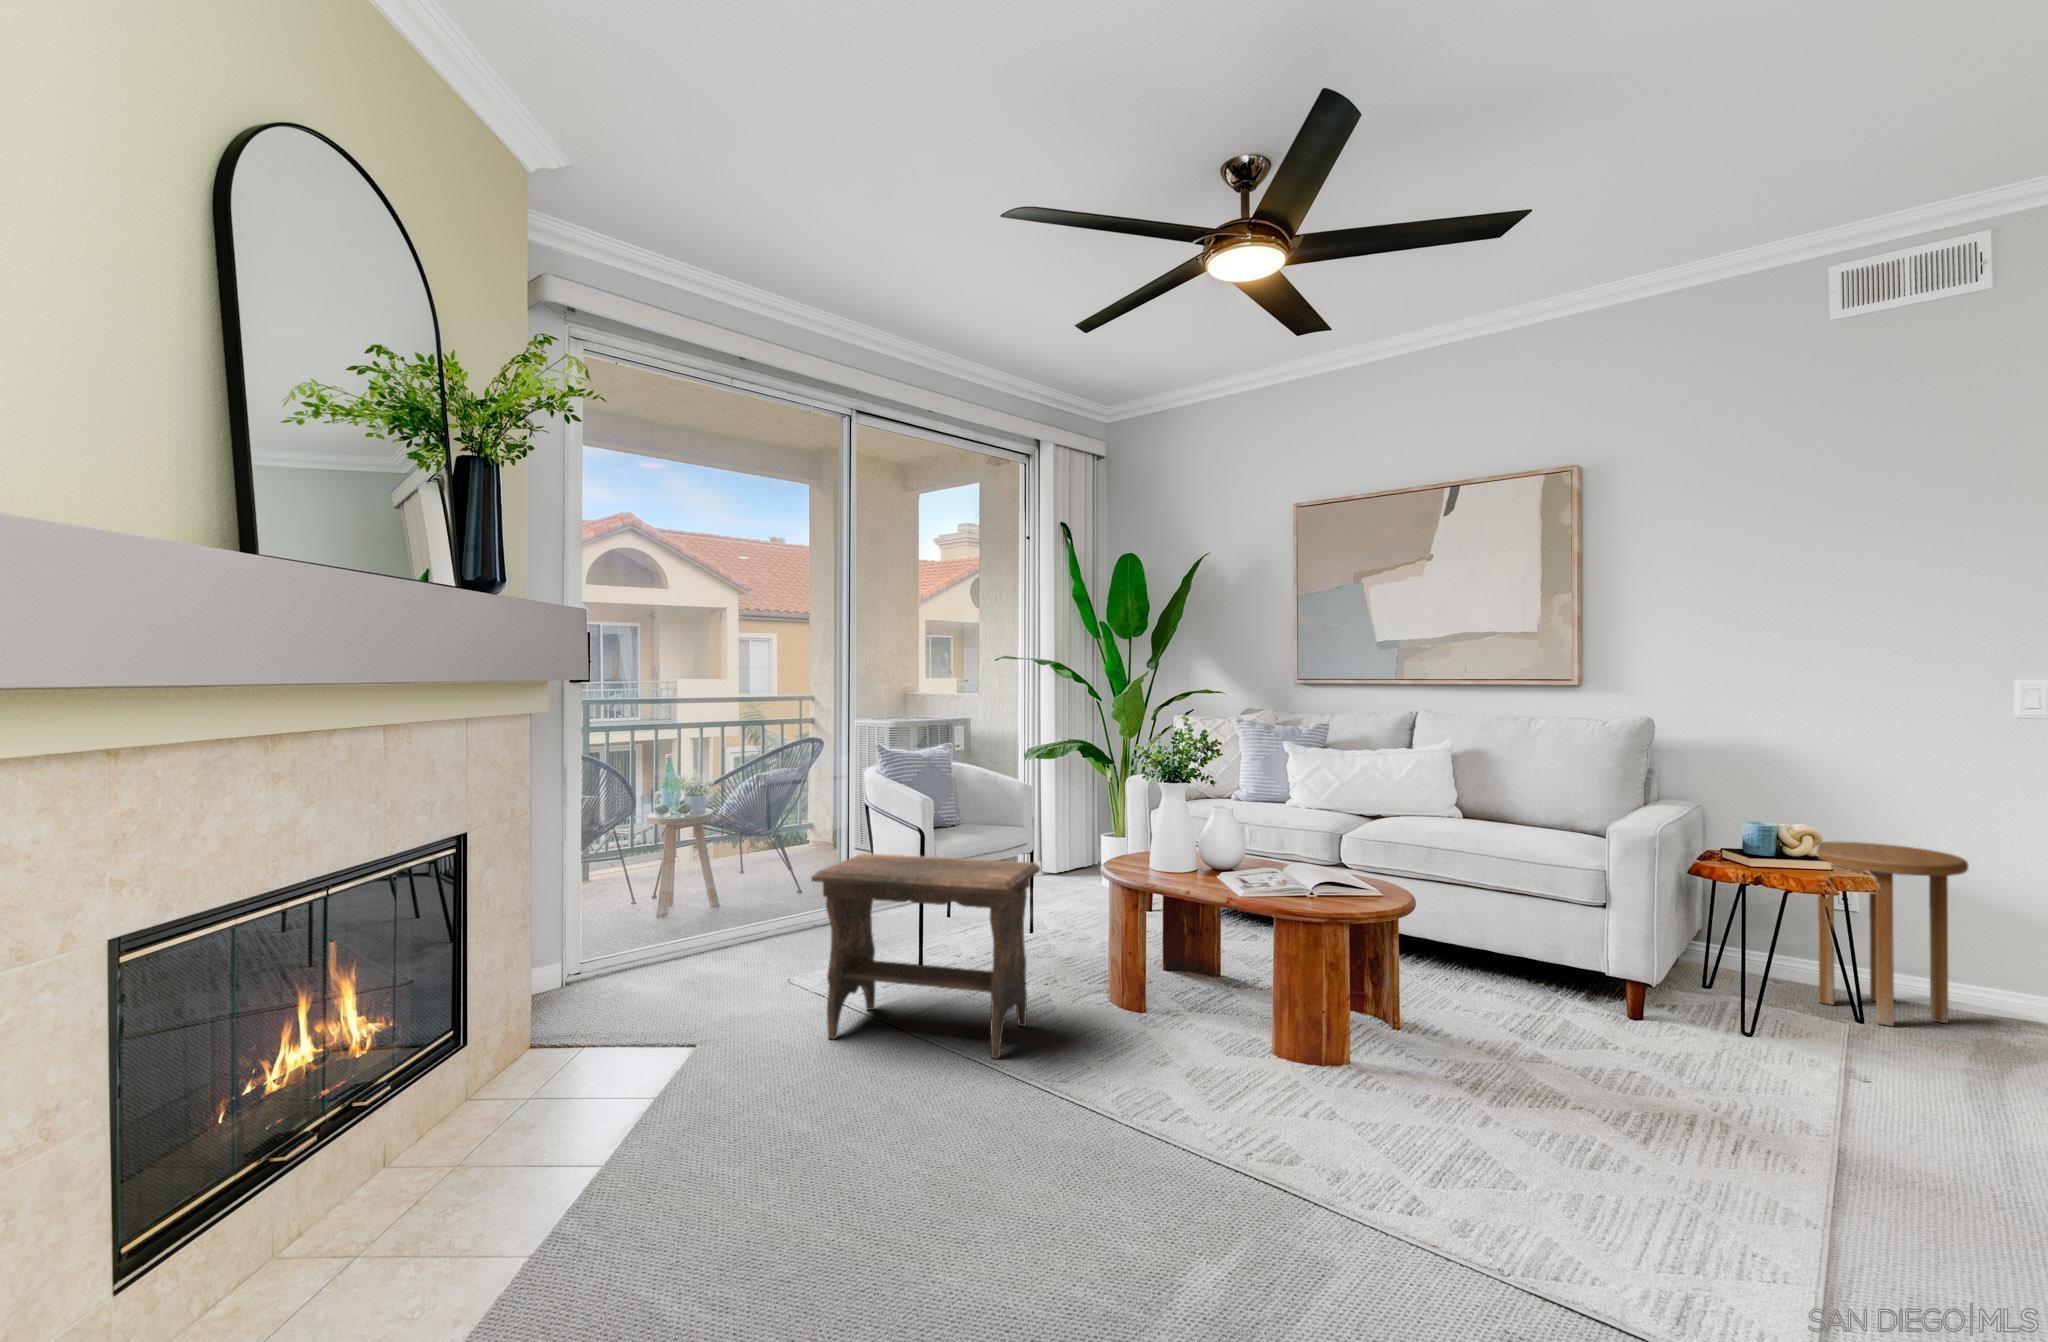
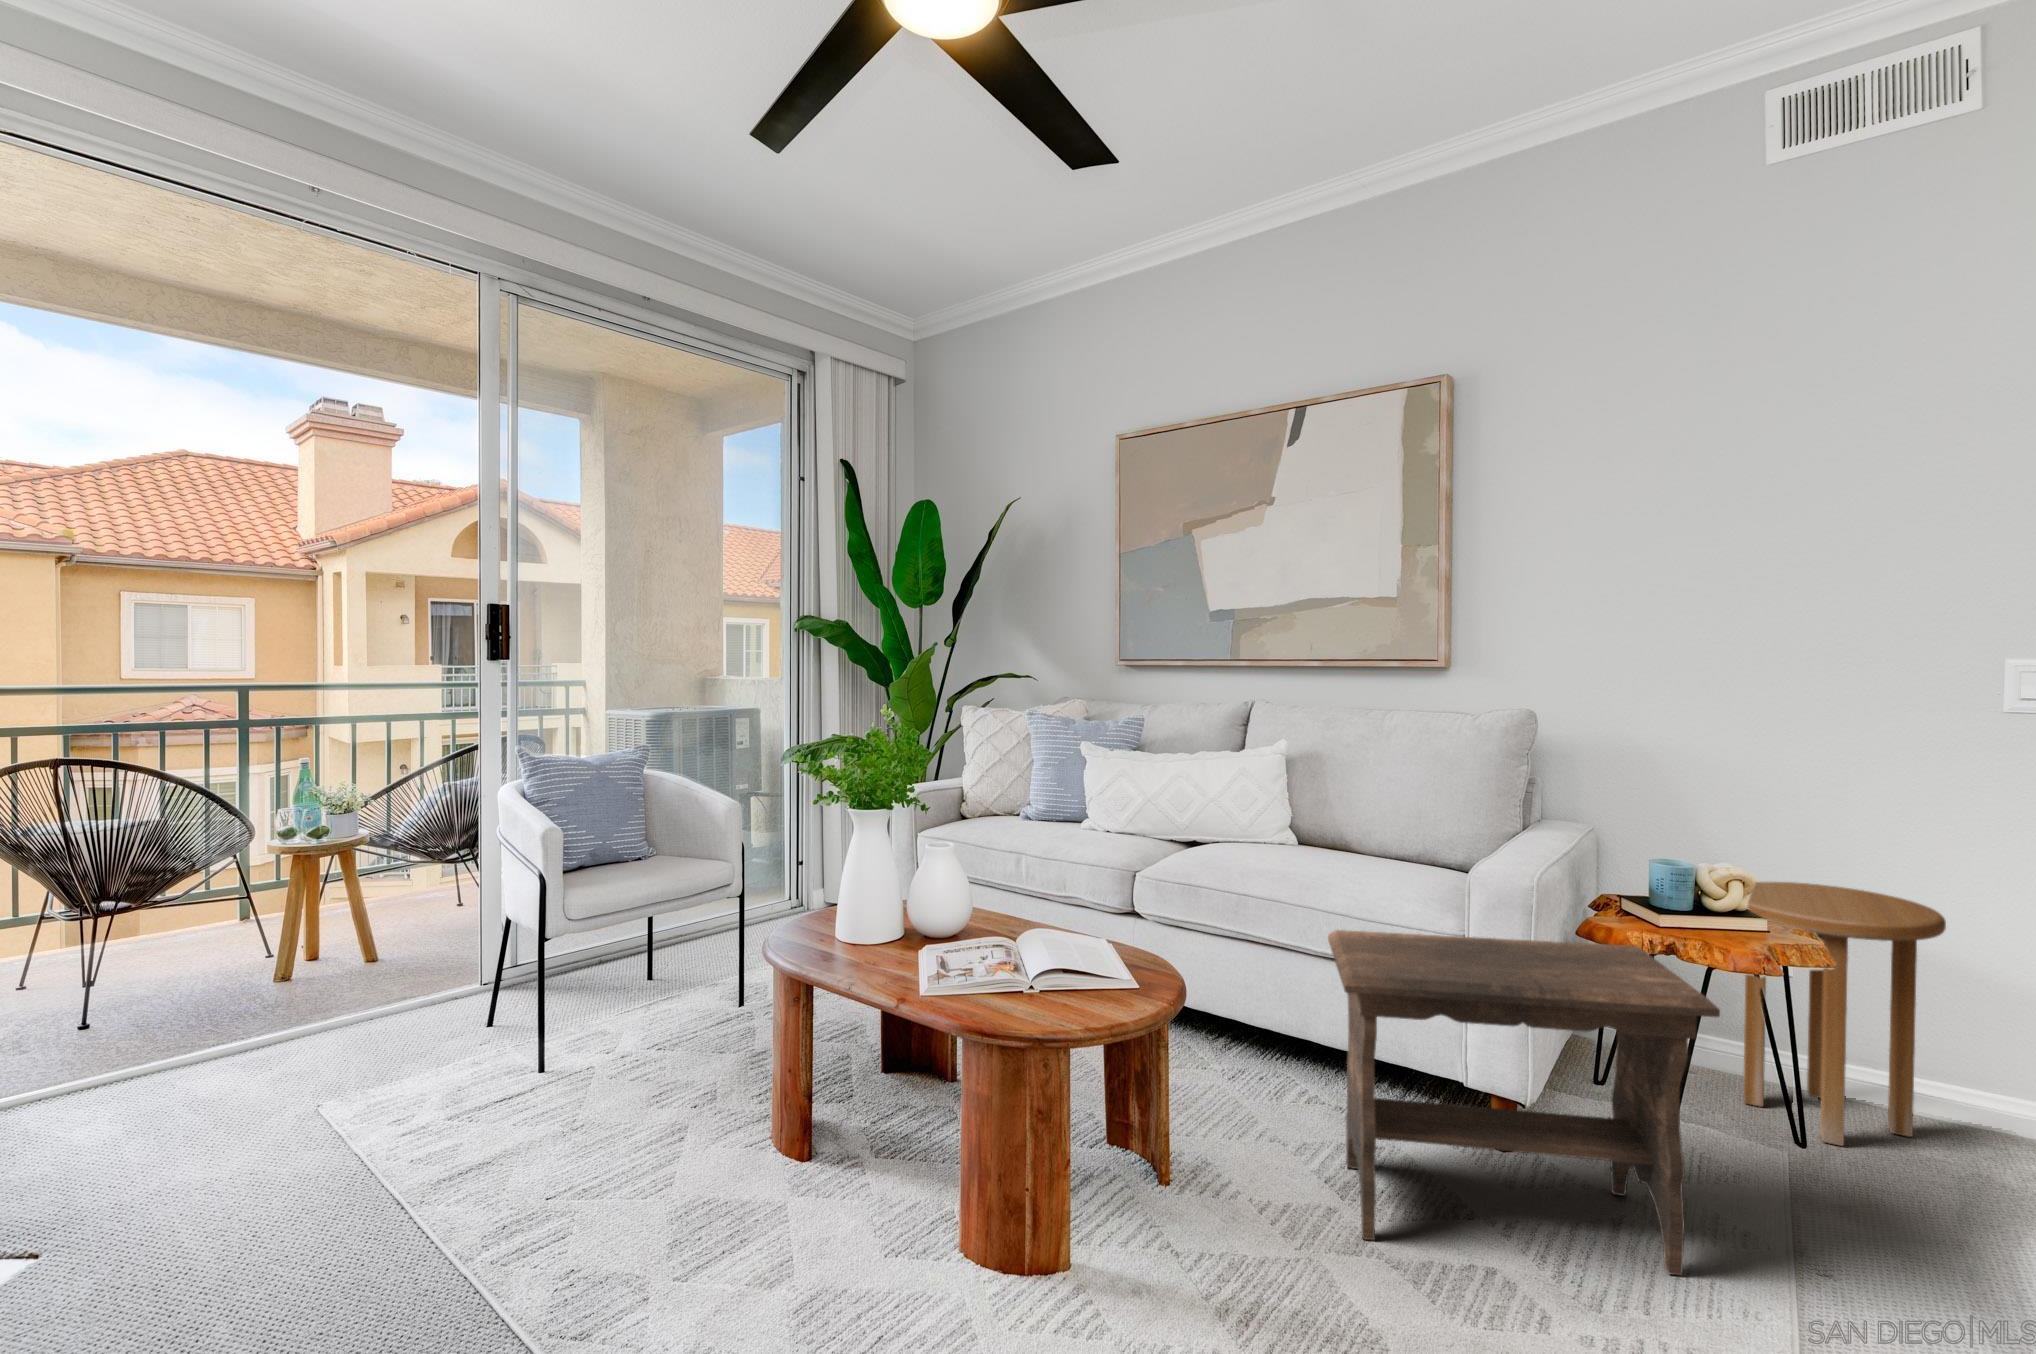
footstool: present [811,853,1040,1059] -> present [1328,930,1720,1275]

